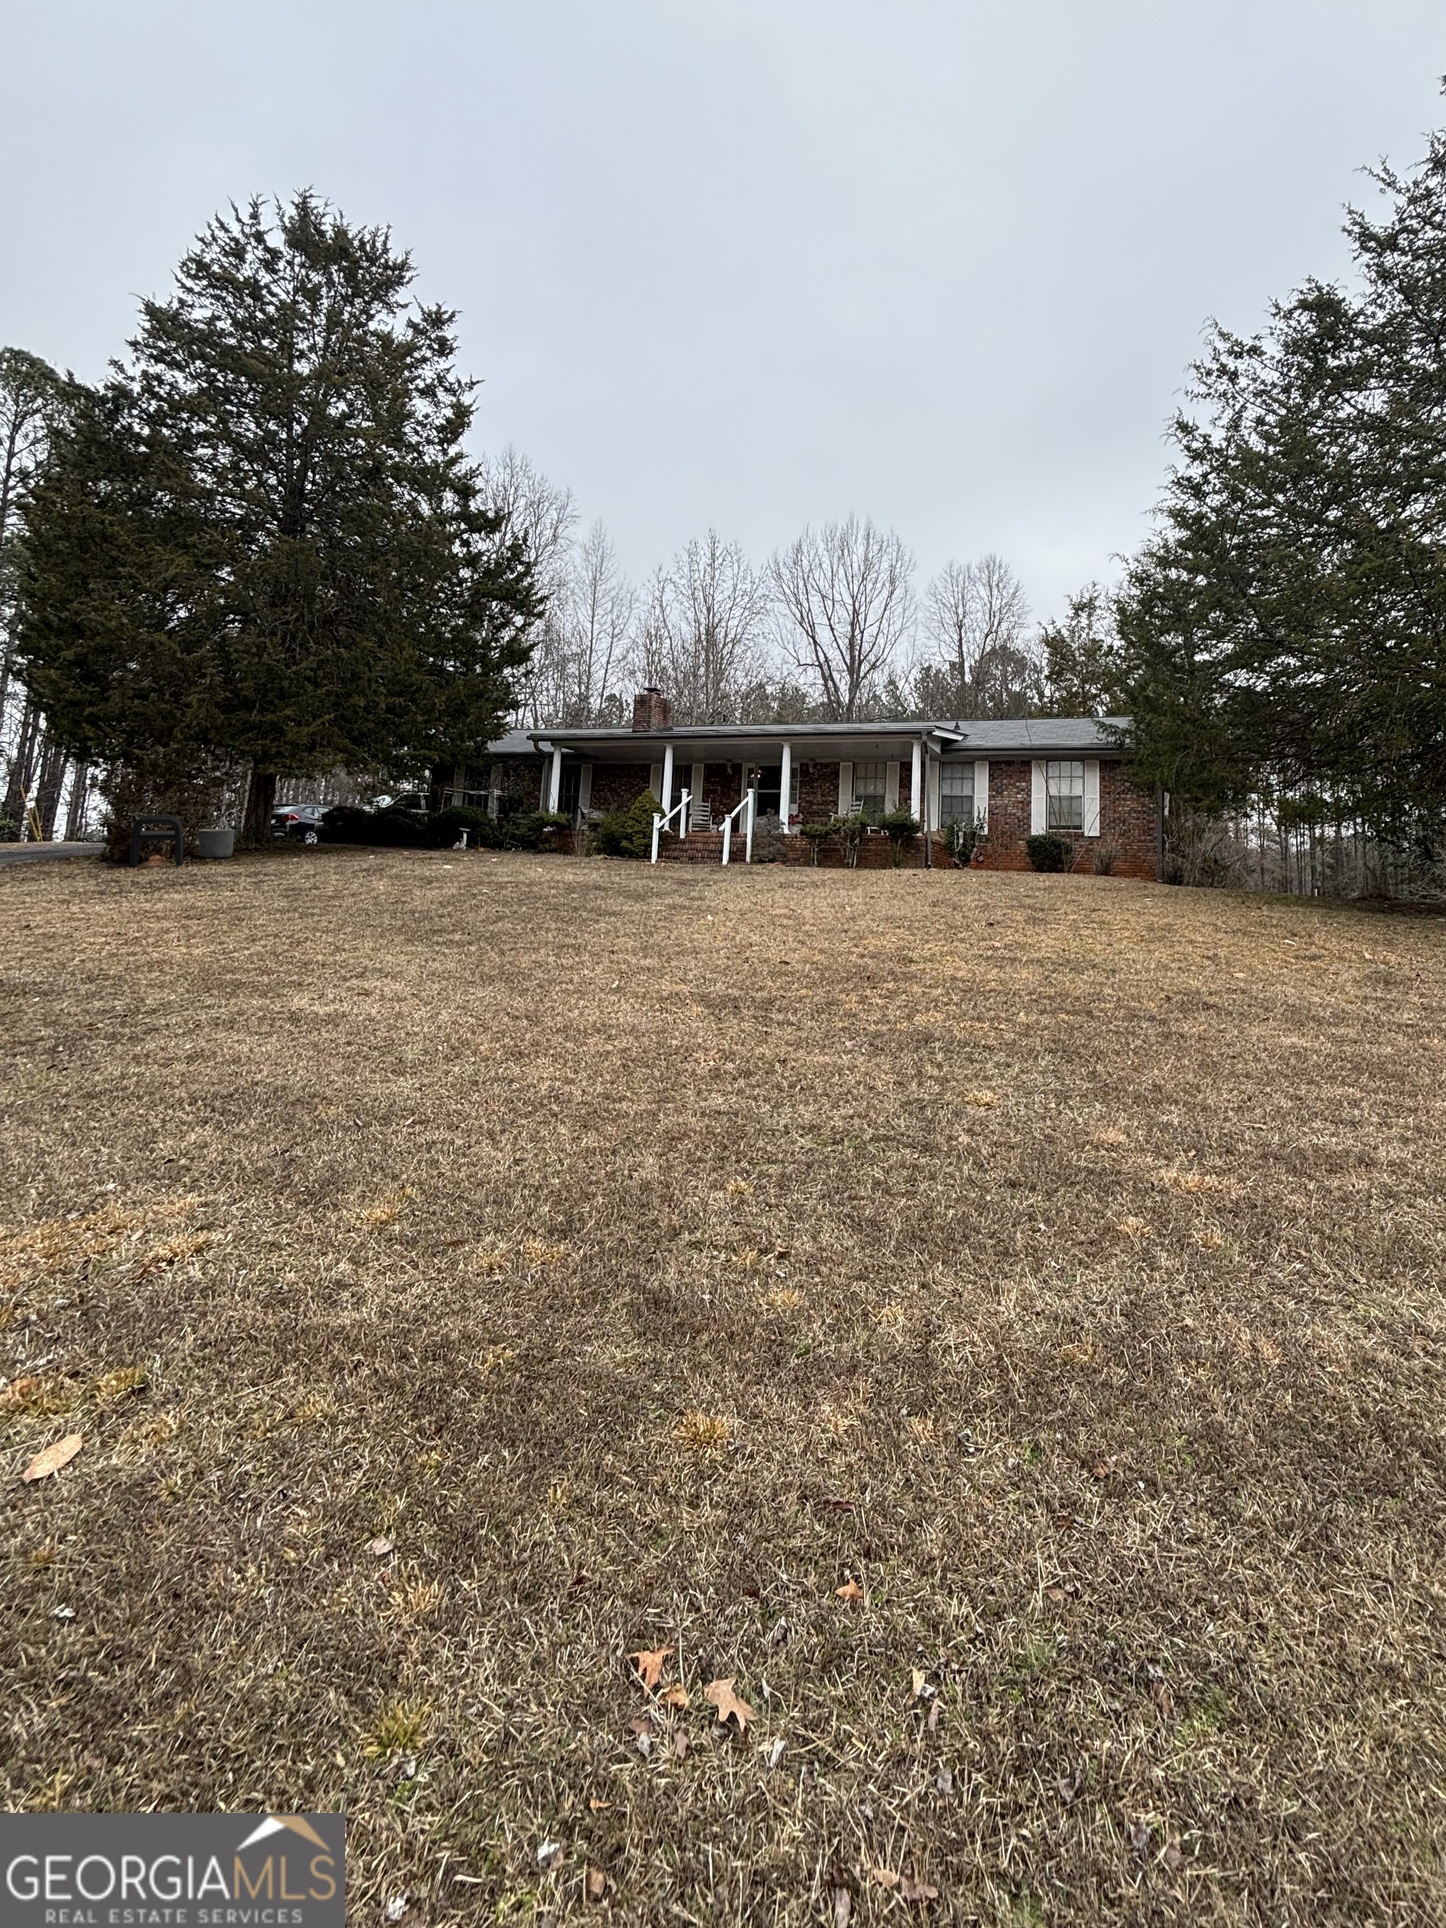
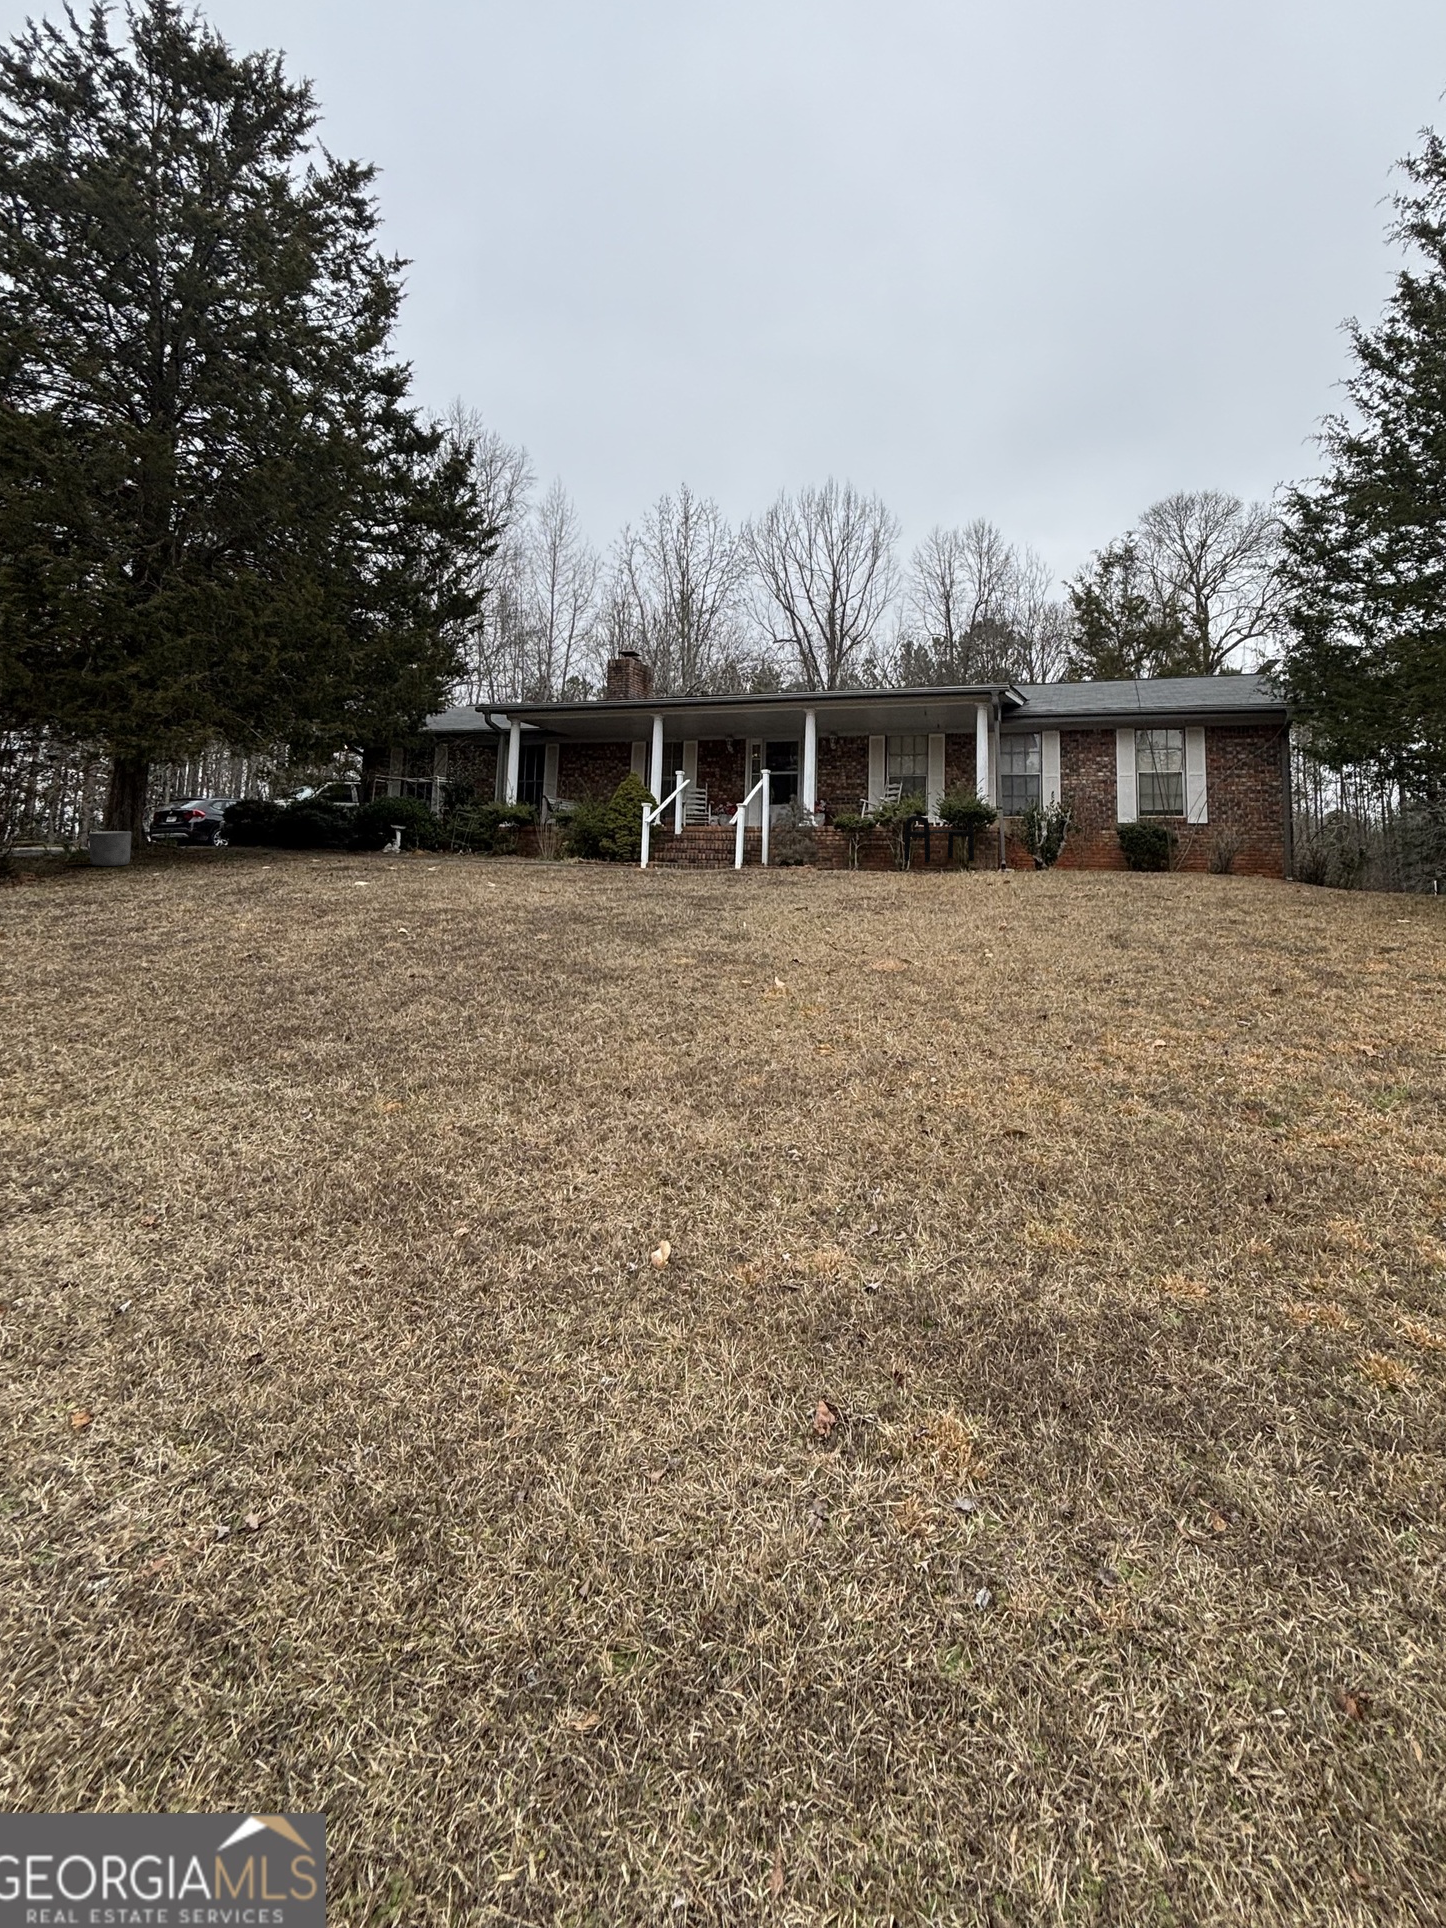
bench: present [129,814,183,867] -> present [904,816,974,862]

